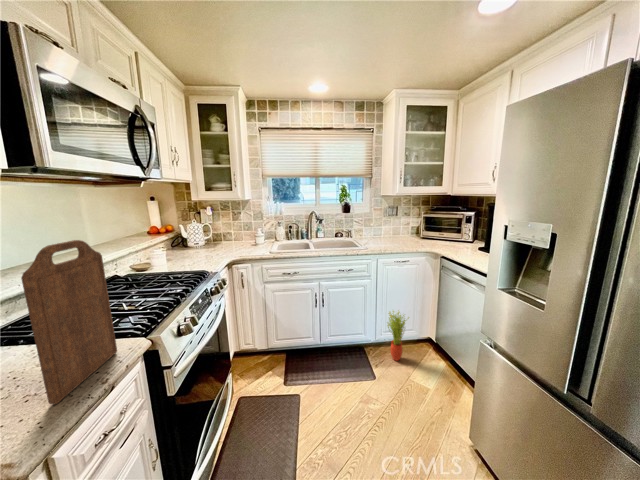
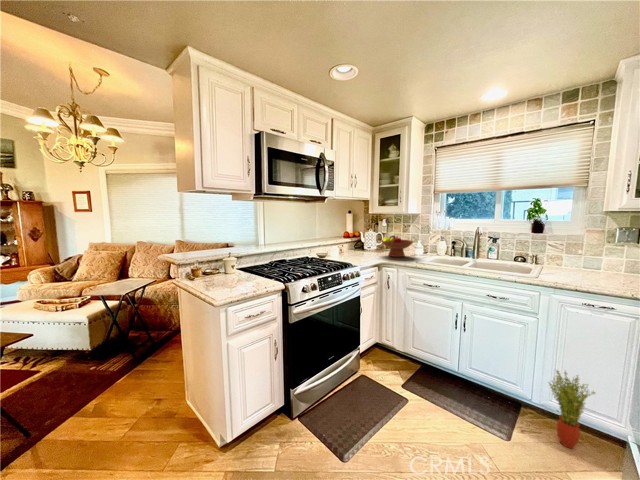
fruit bowl: none [219,225,258,250] -> present [381,235,414,257]
cutting board: present [21,240,117,404] -> none [229,227,264,292]

